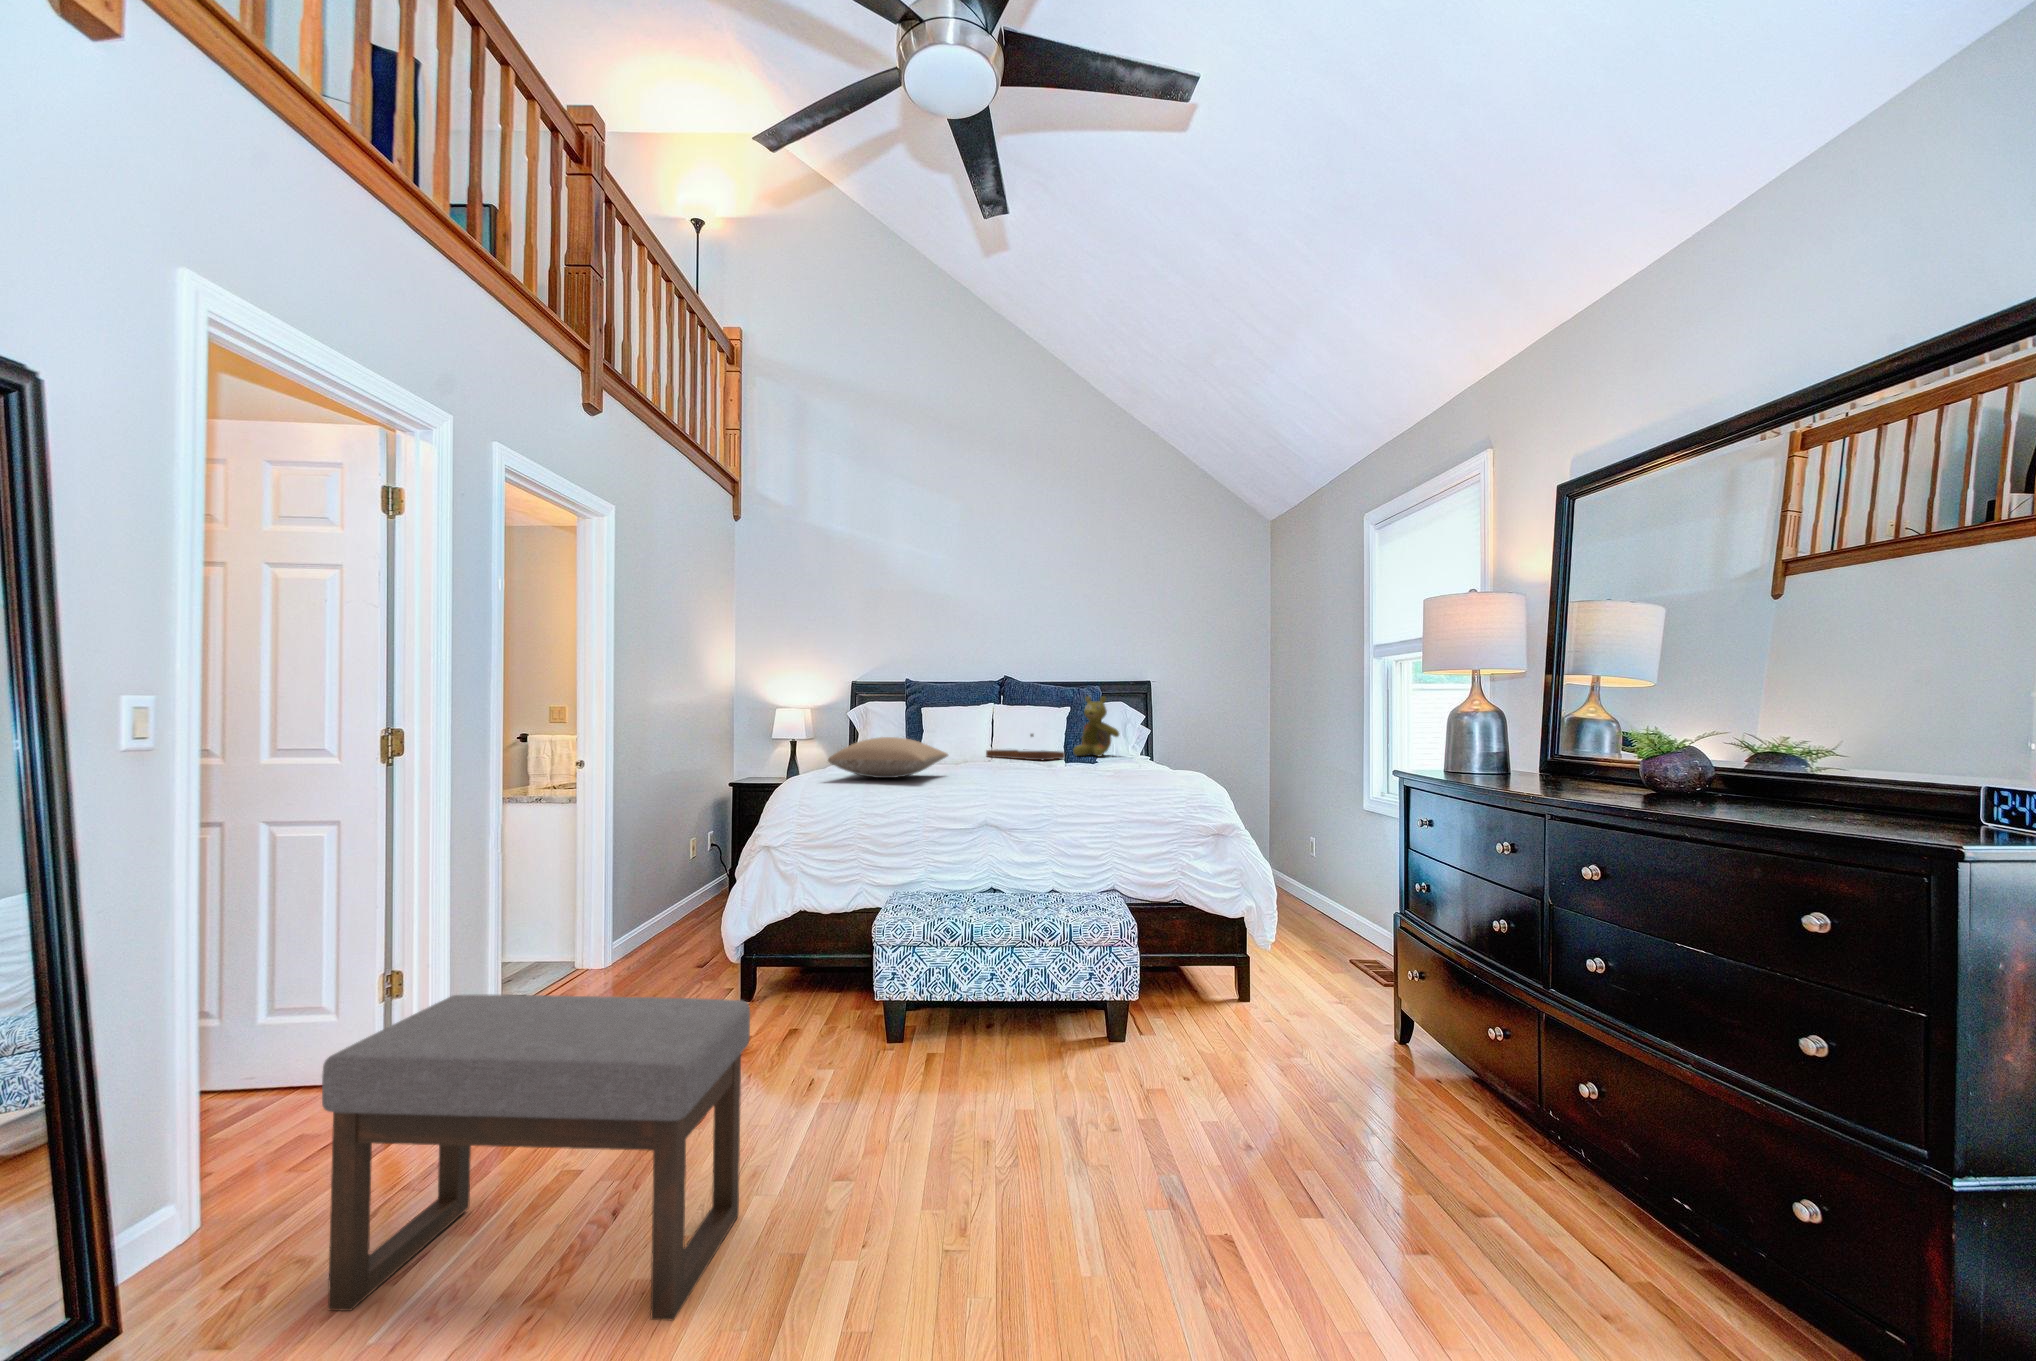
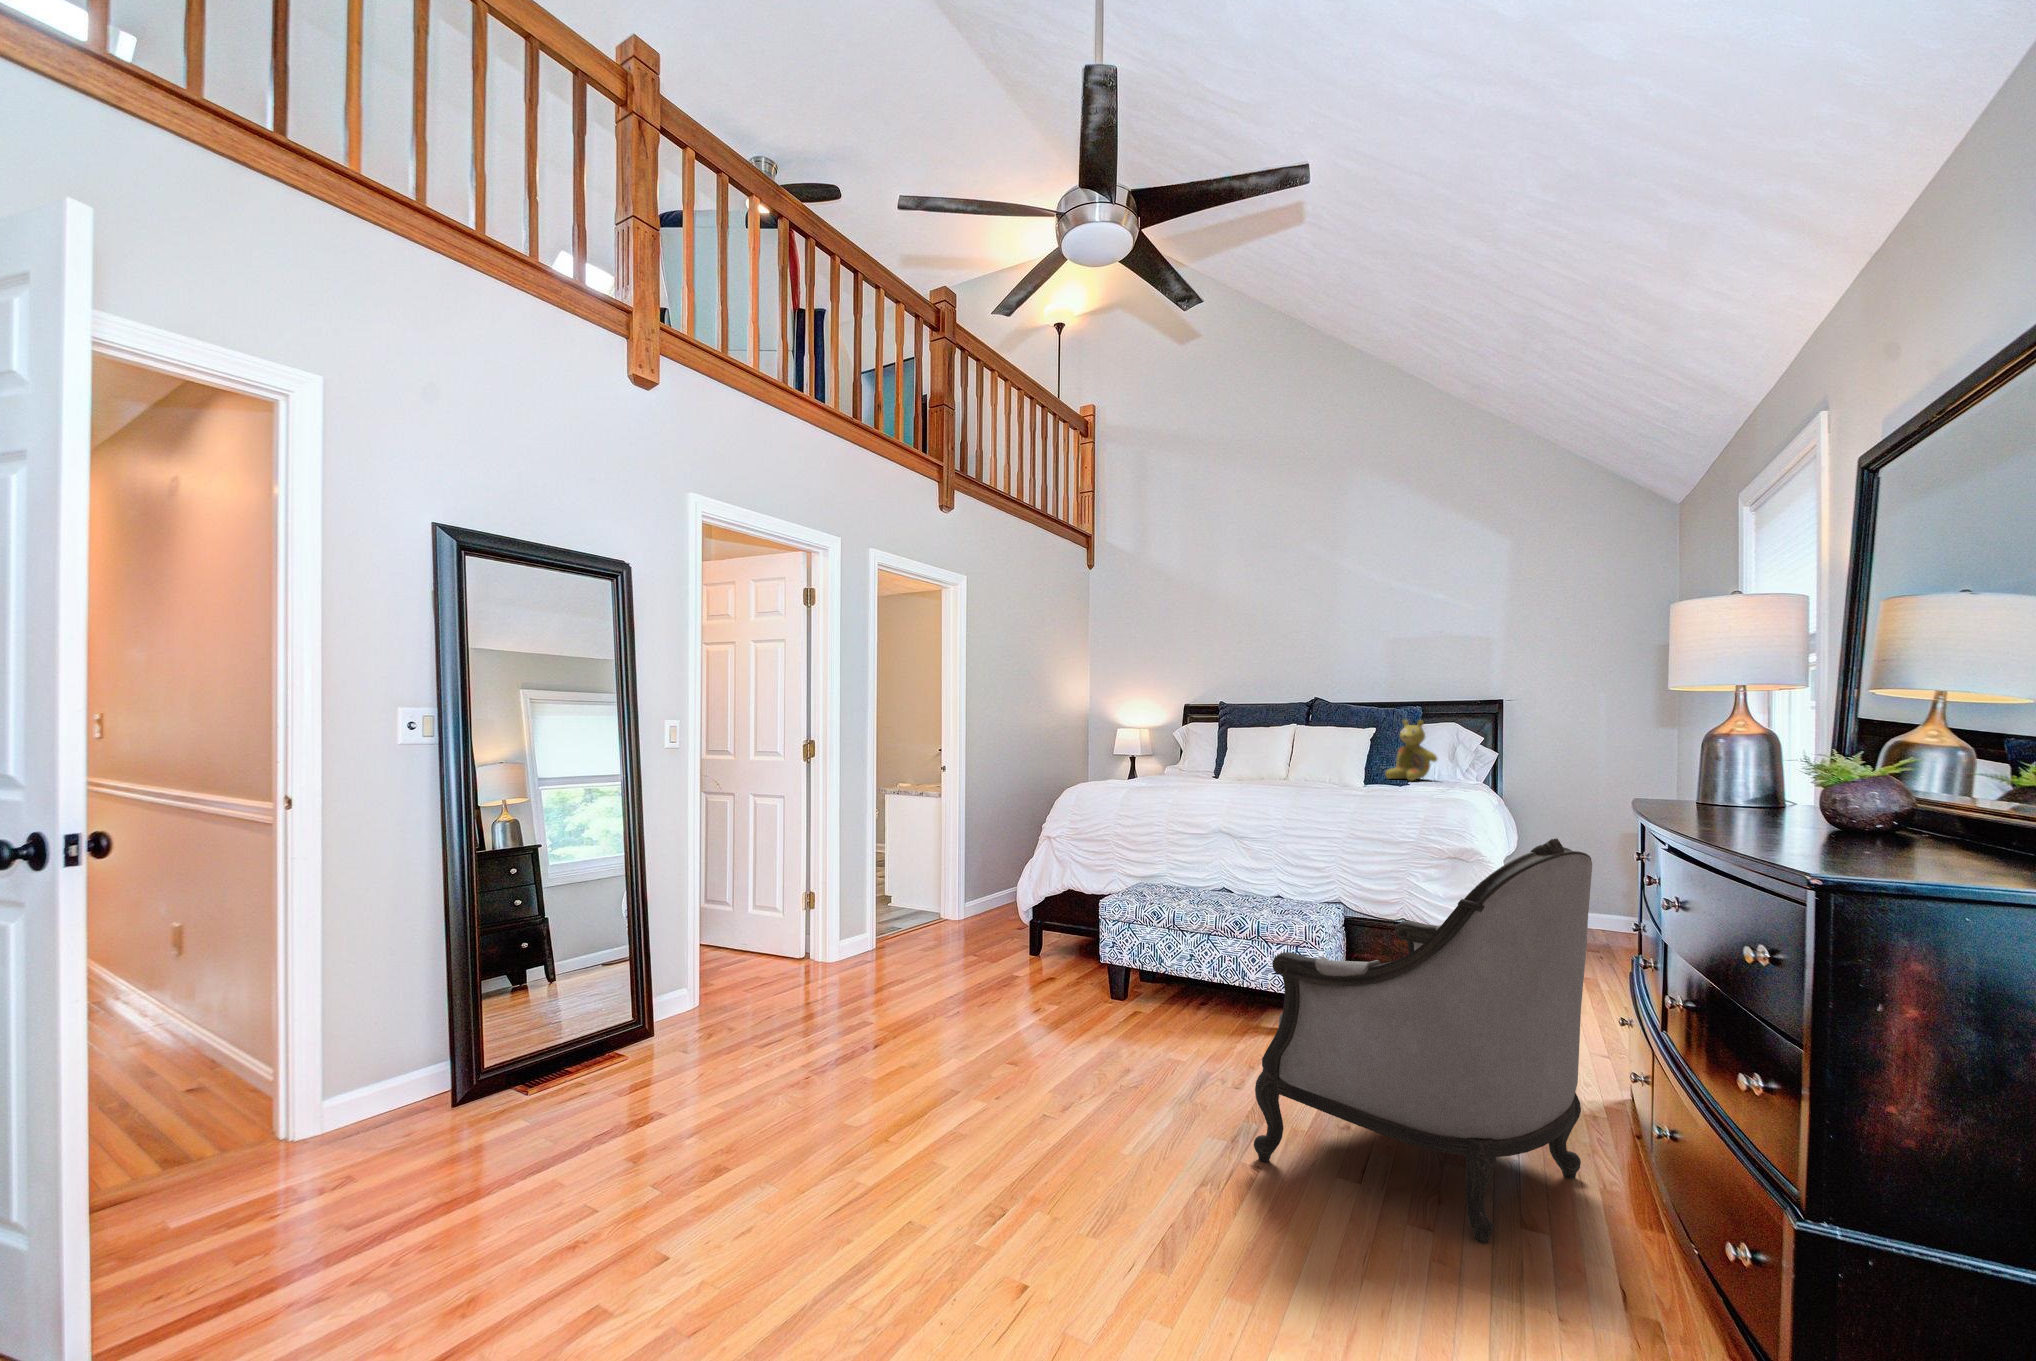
tray: present [986,734,1065,760] -> none [1293,755,1368,782]
pillow: present [828,737,948,778] -> none [1106,755,1217,789]
armchair: none [1232,802,1557,1274] -> present [1254,838,1592,1244]
ottoman: present [322,995,750,1321] -> none [729,901,949,1102]

